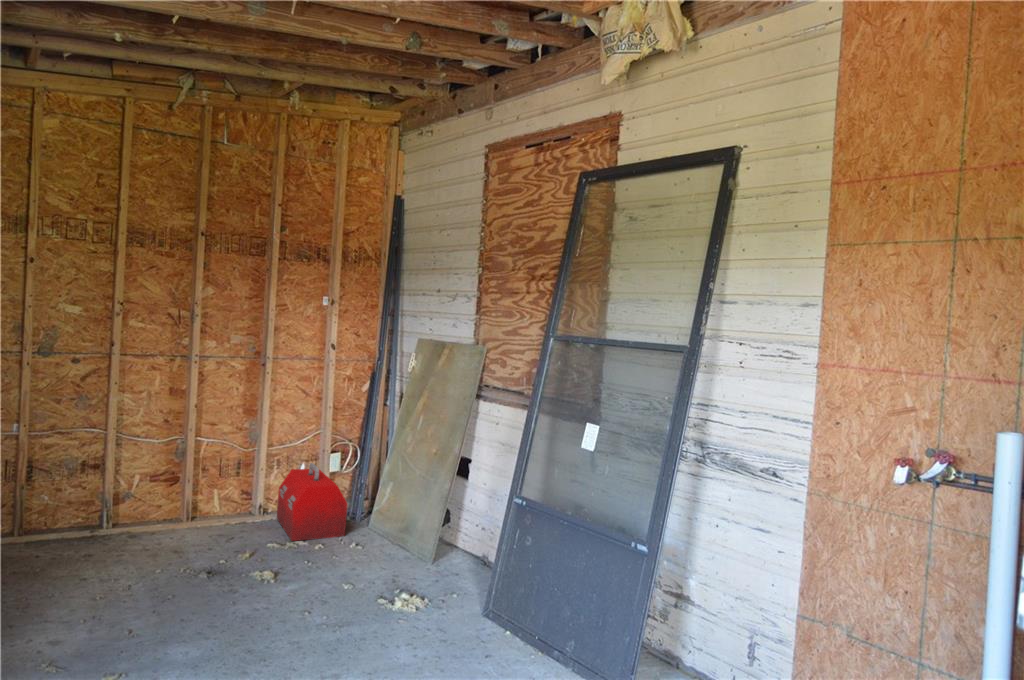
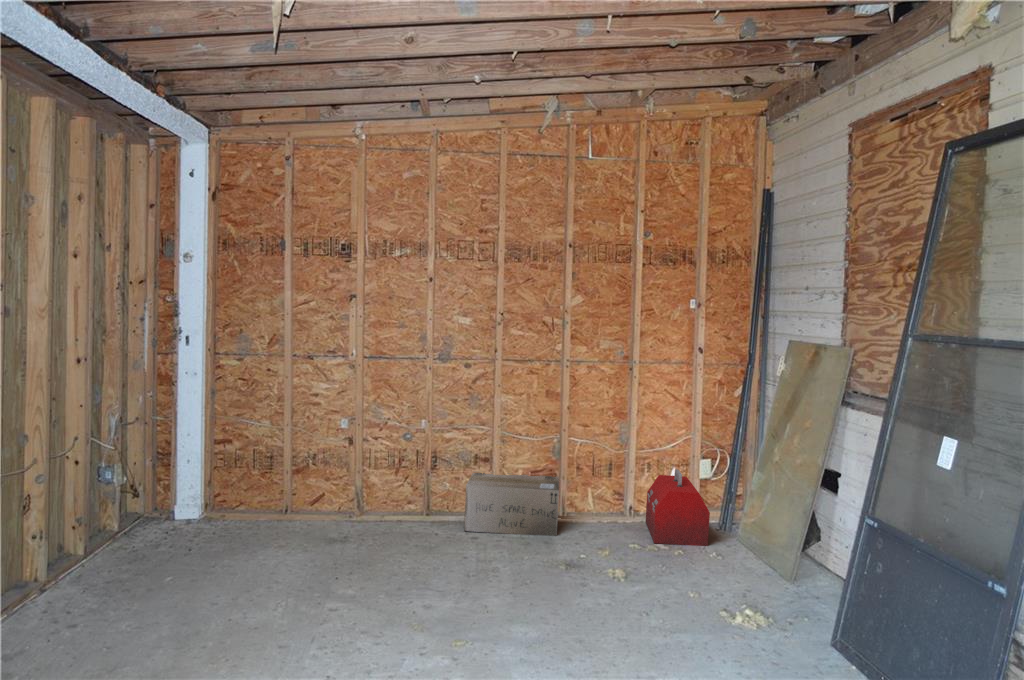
cardboard box: none [57,481,185,560] -> present [464,473,559,536]

